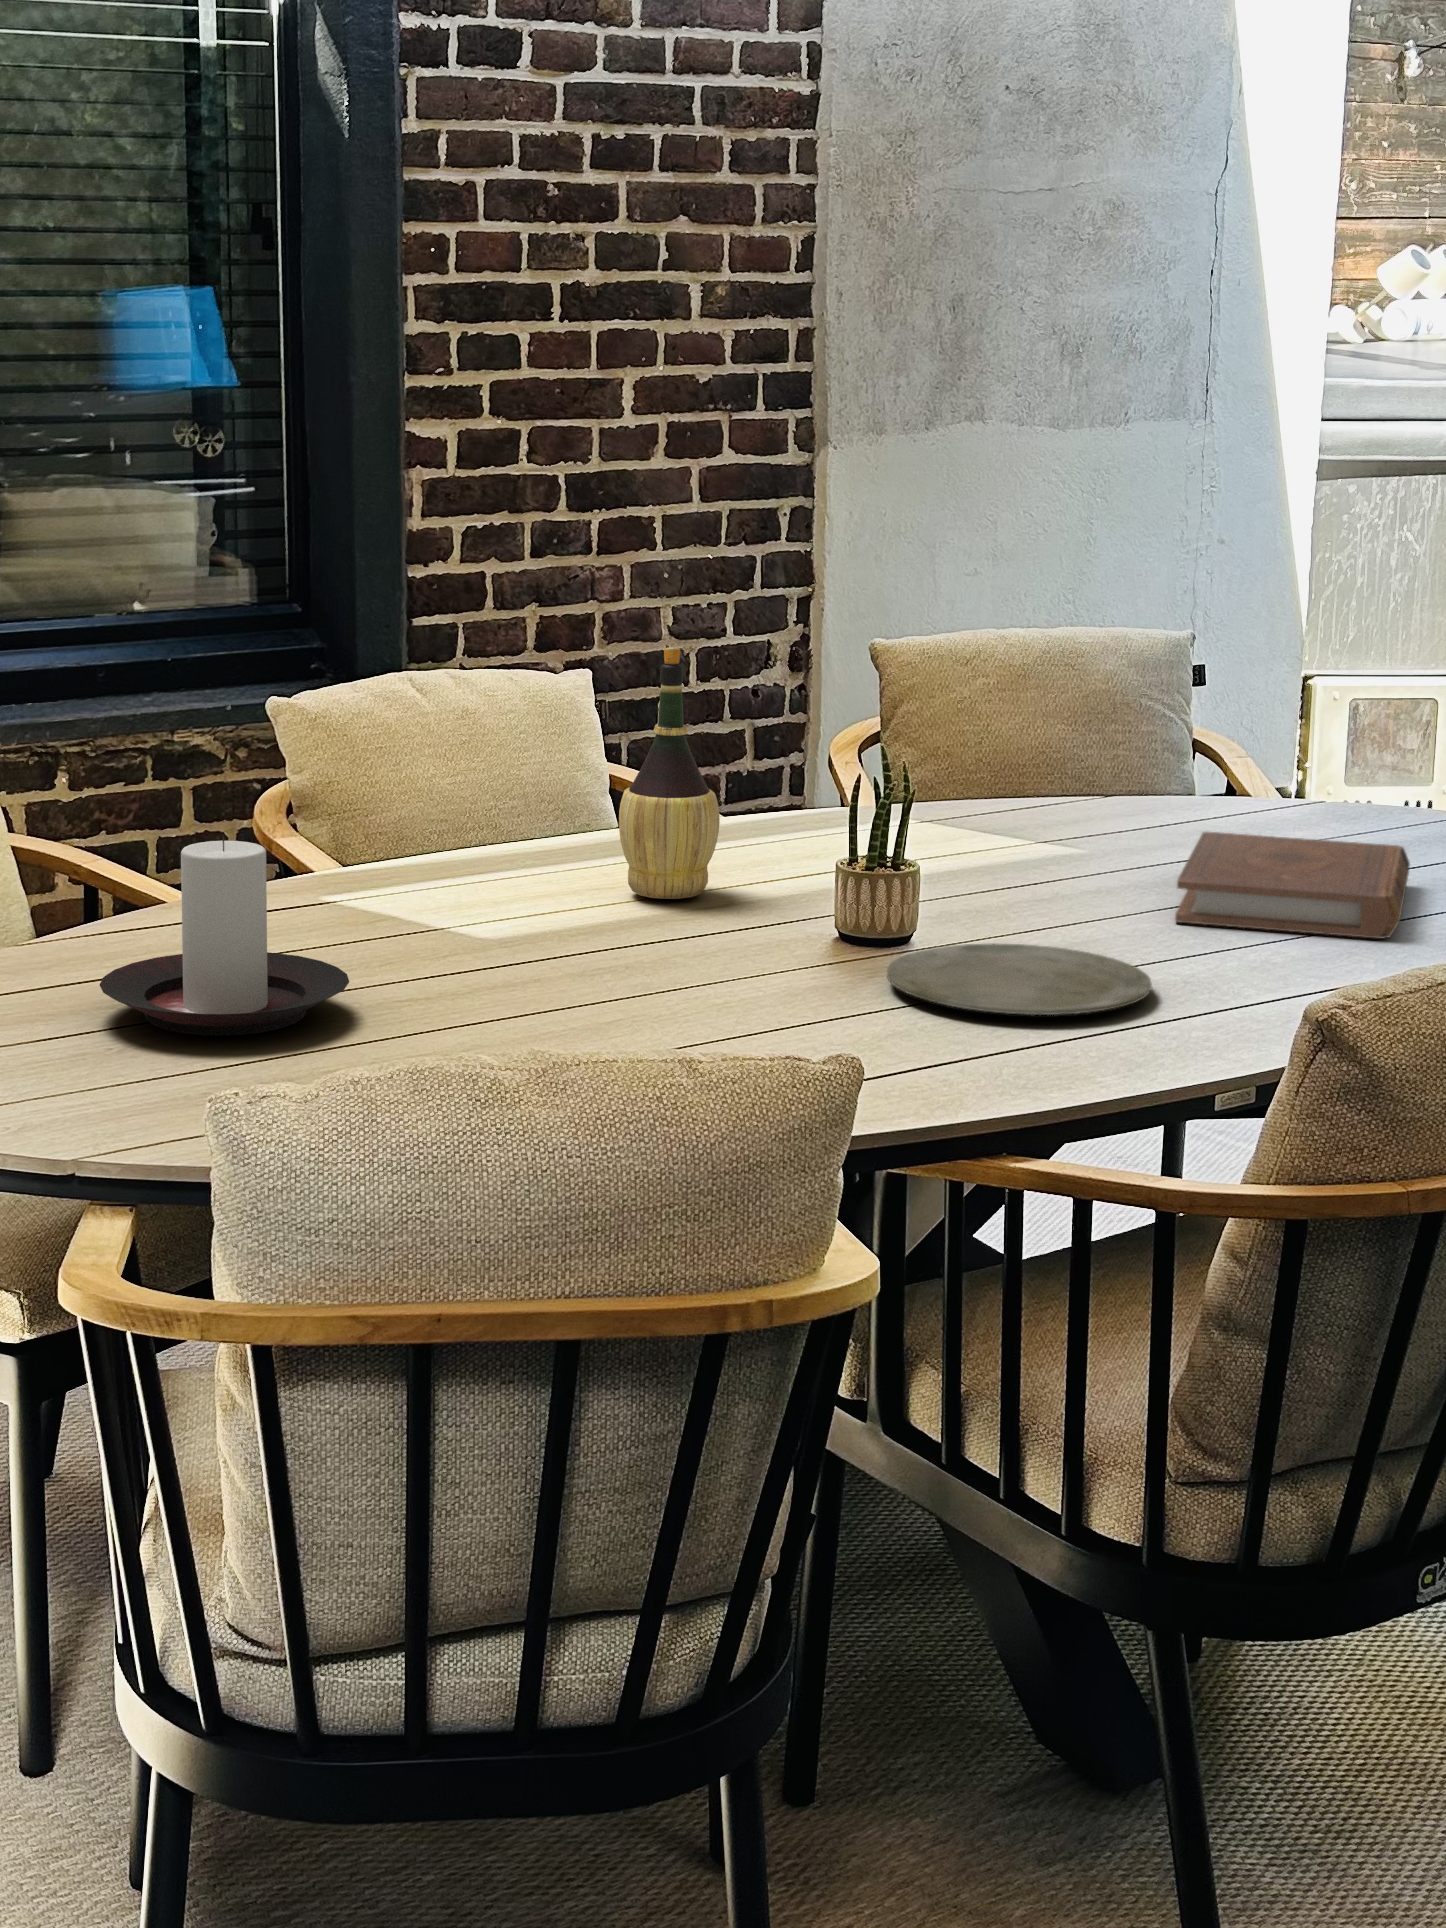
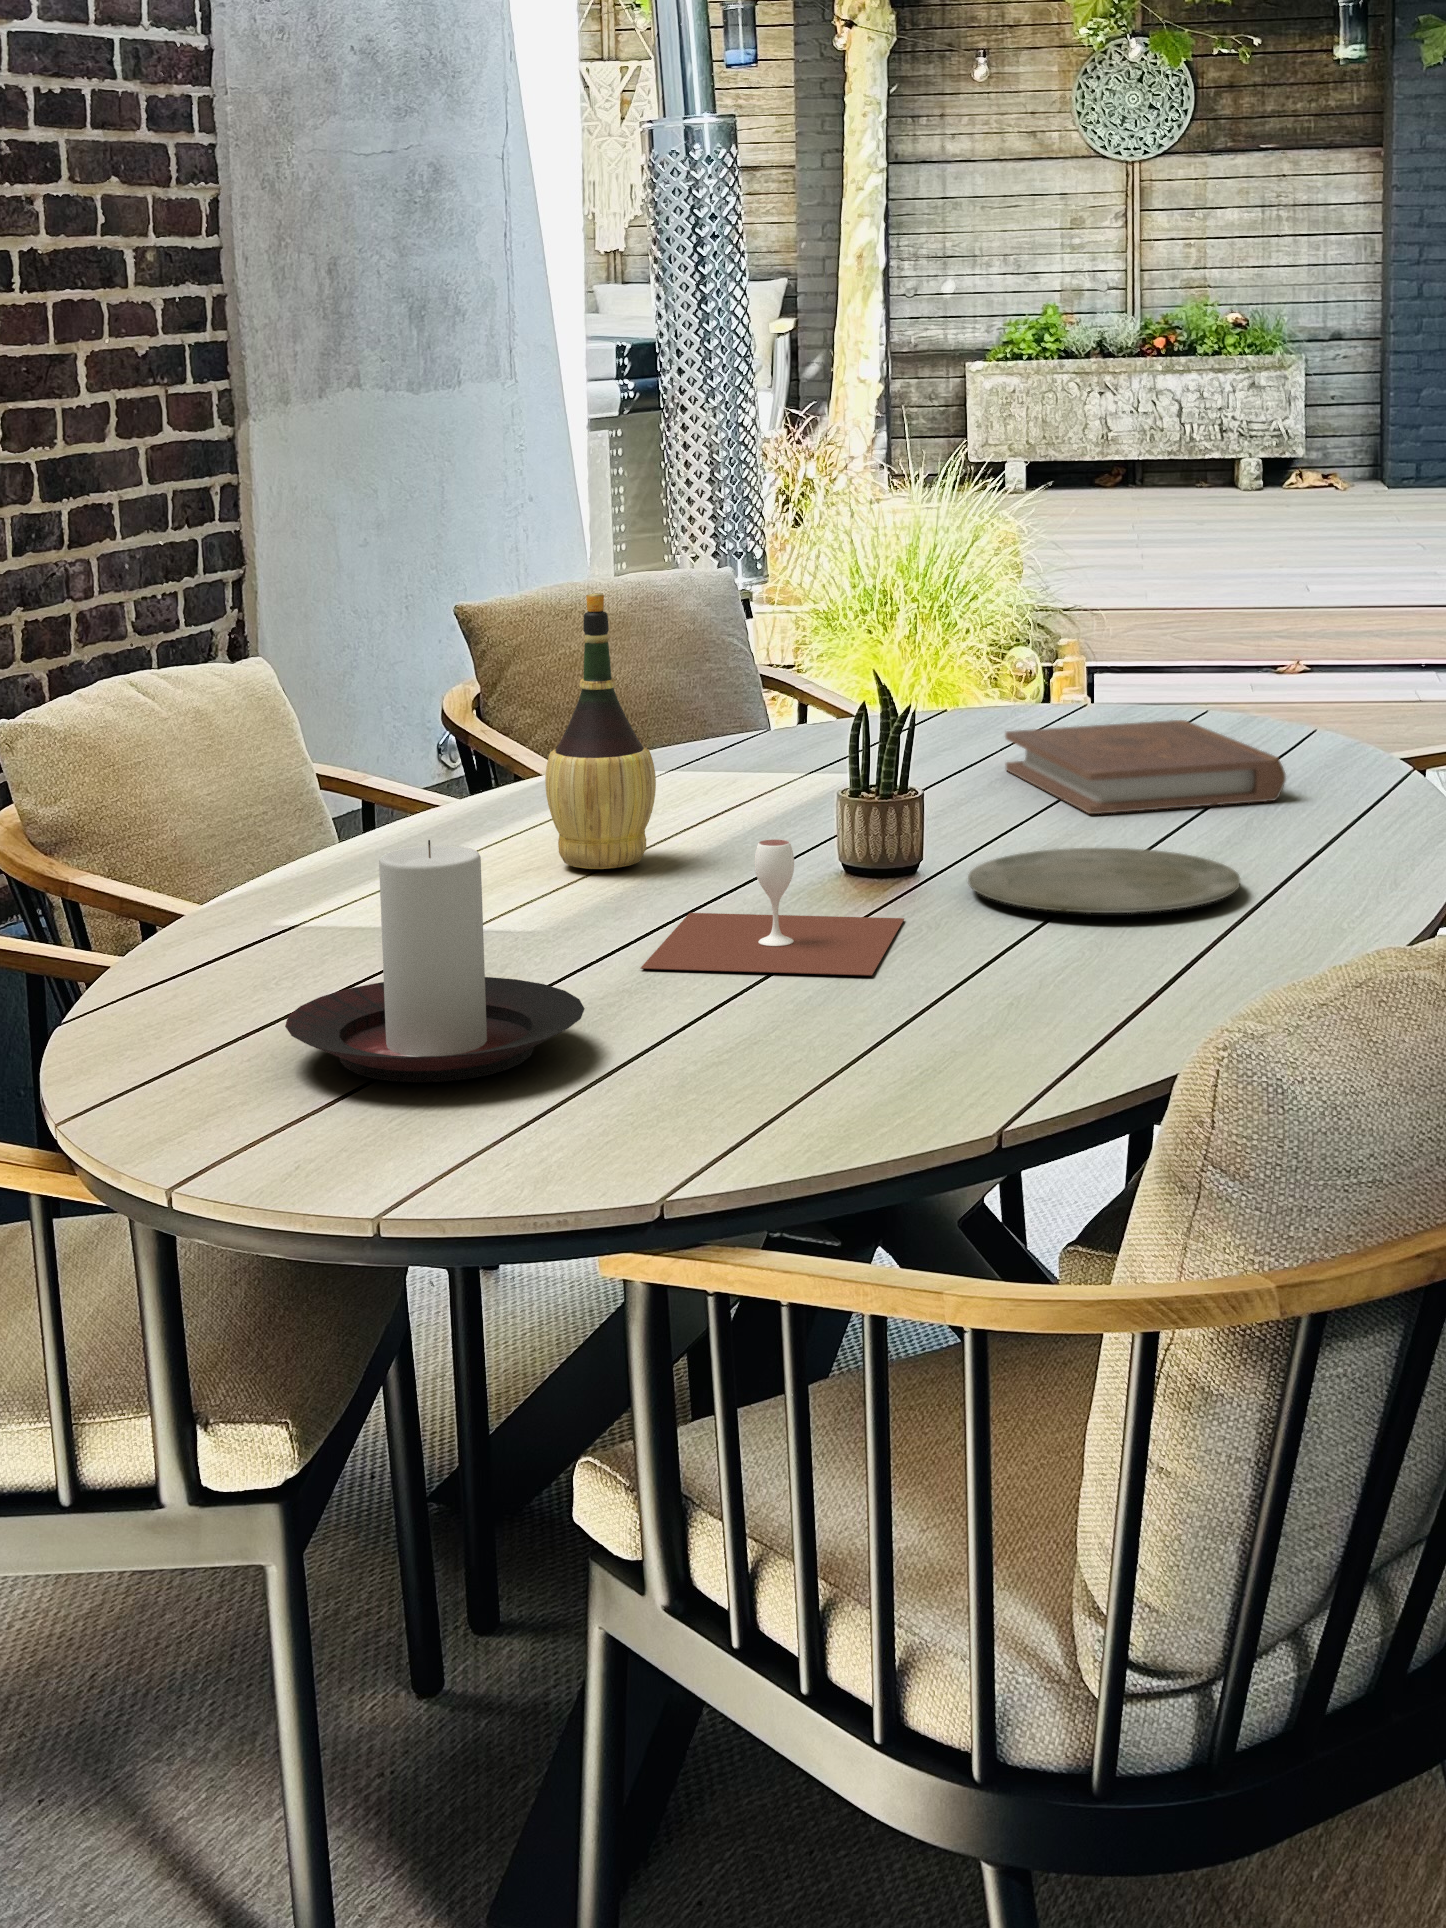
wine glass: none [507,887,797,1020] -> present [641,839,904,976]

